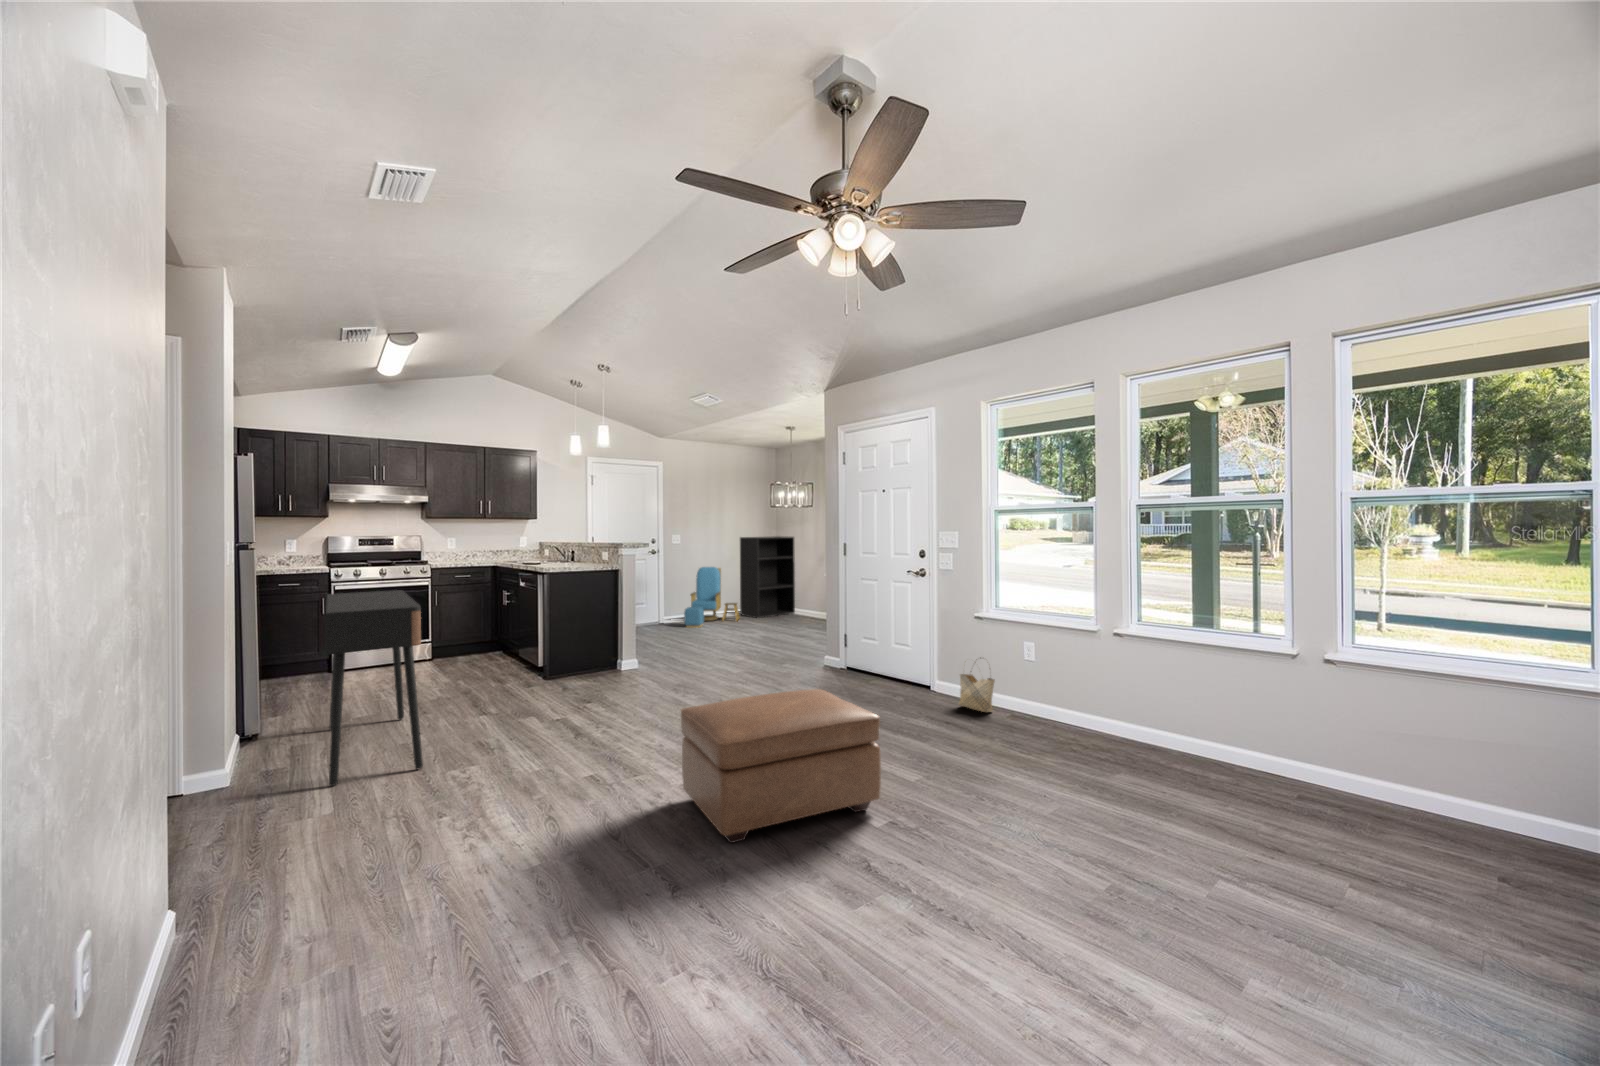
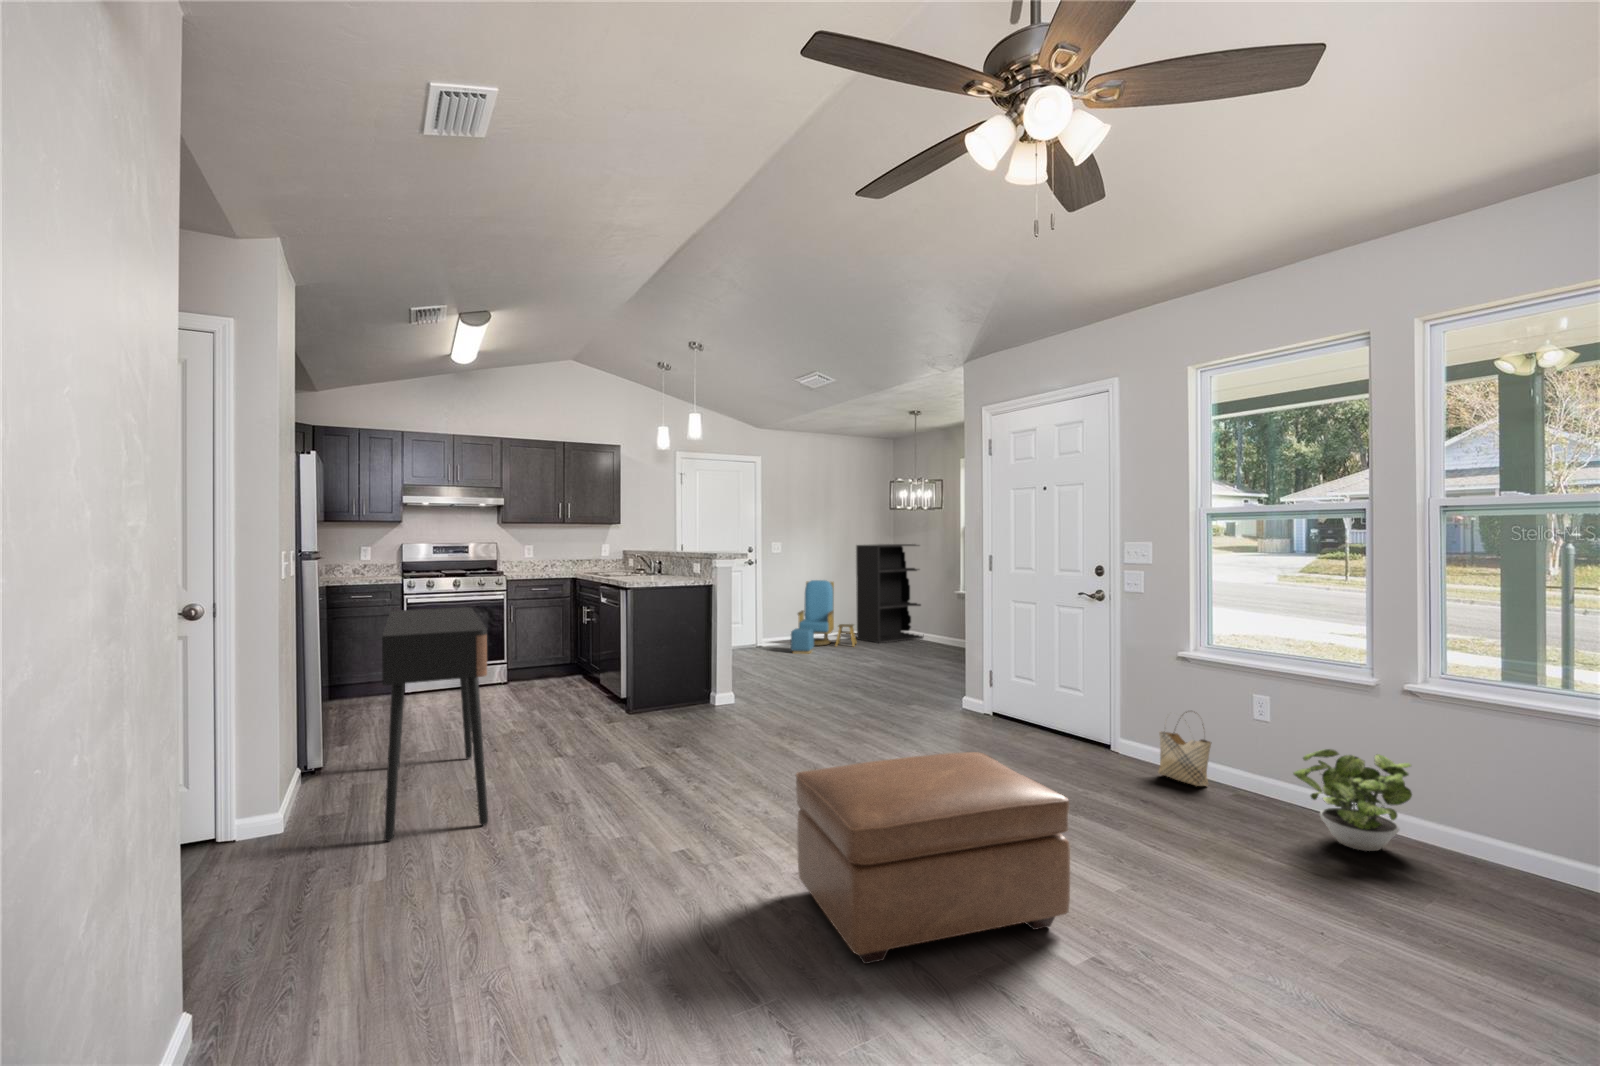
potted plant: none [1042,678,1119,748] -> present [1293,749,1412,851]

